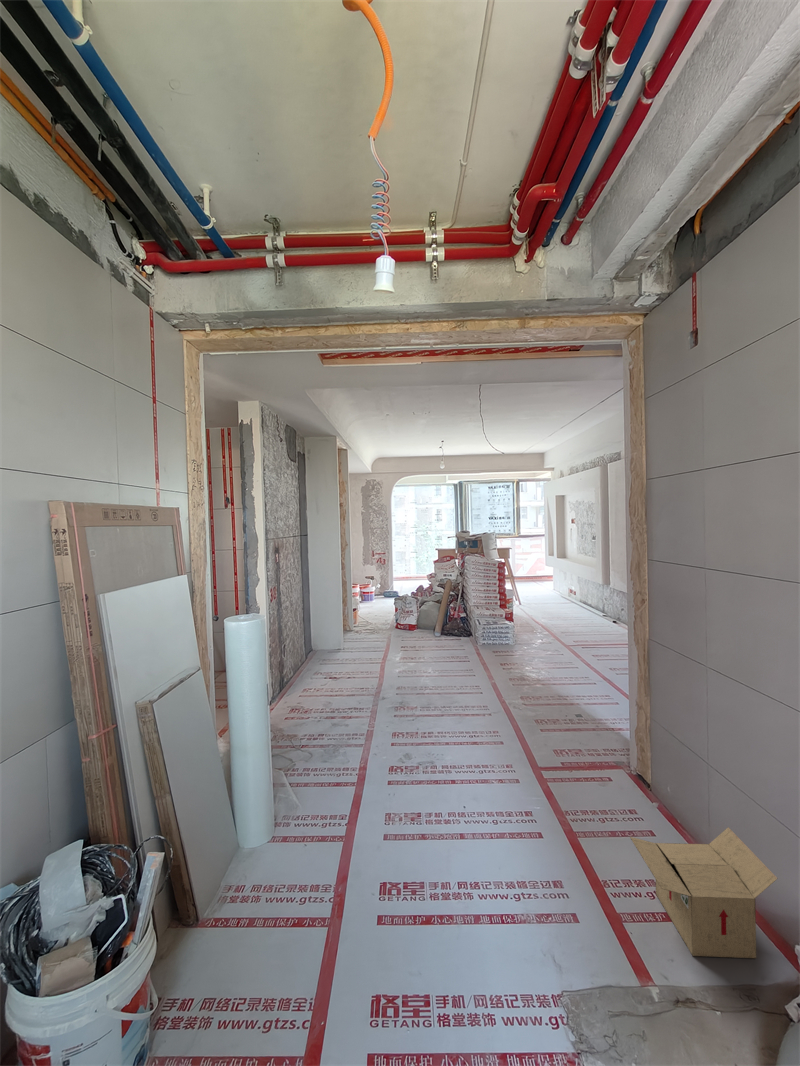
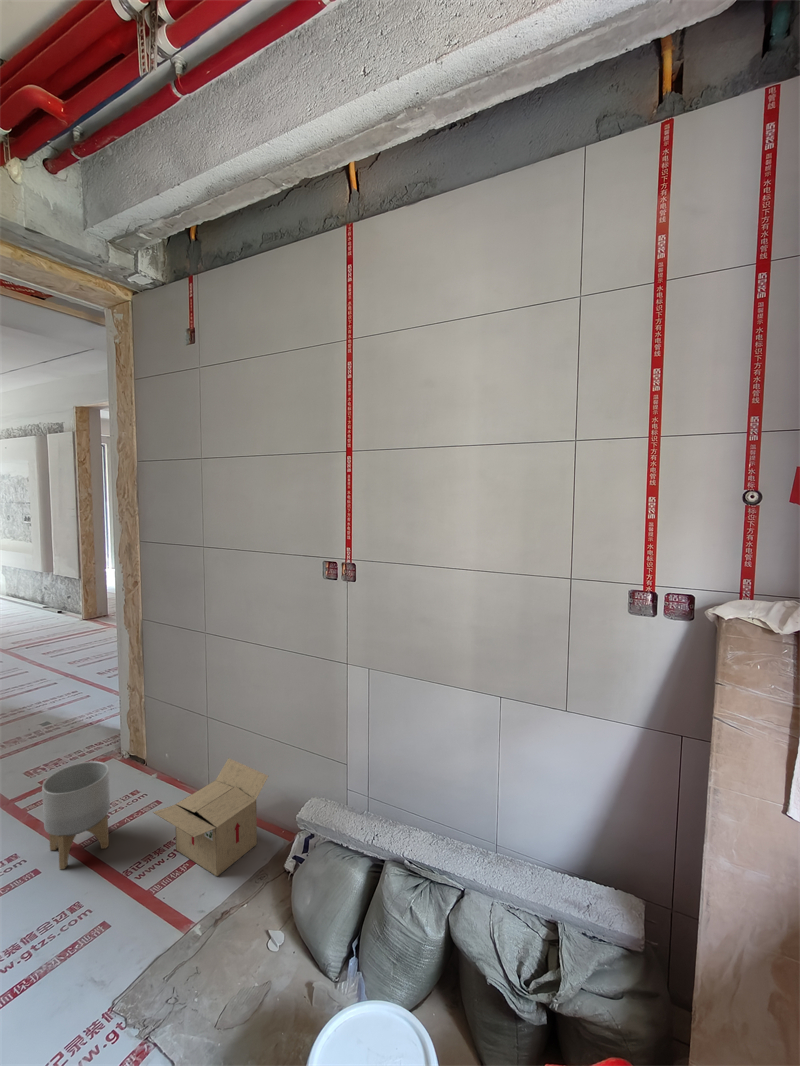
planter: none [548,754,601,848] -> present [42,761,110,869]

